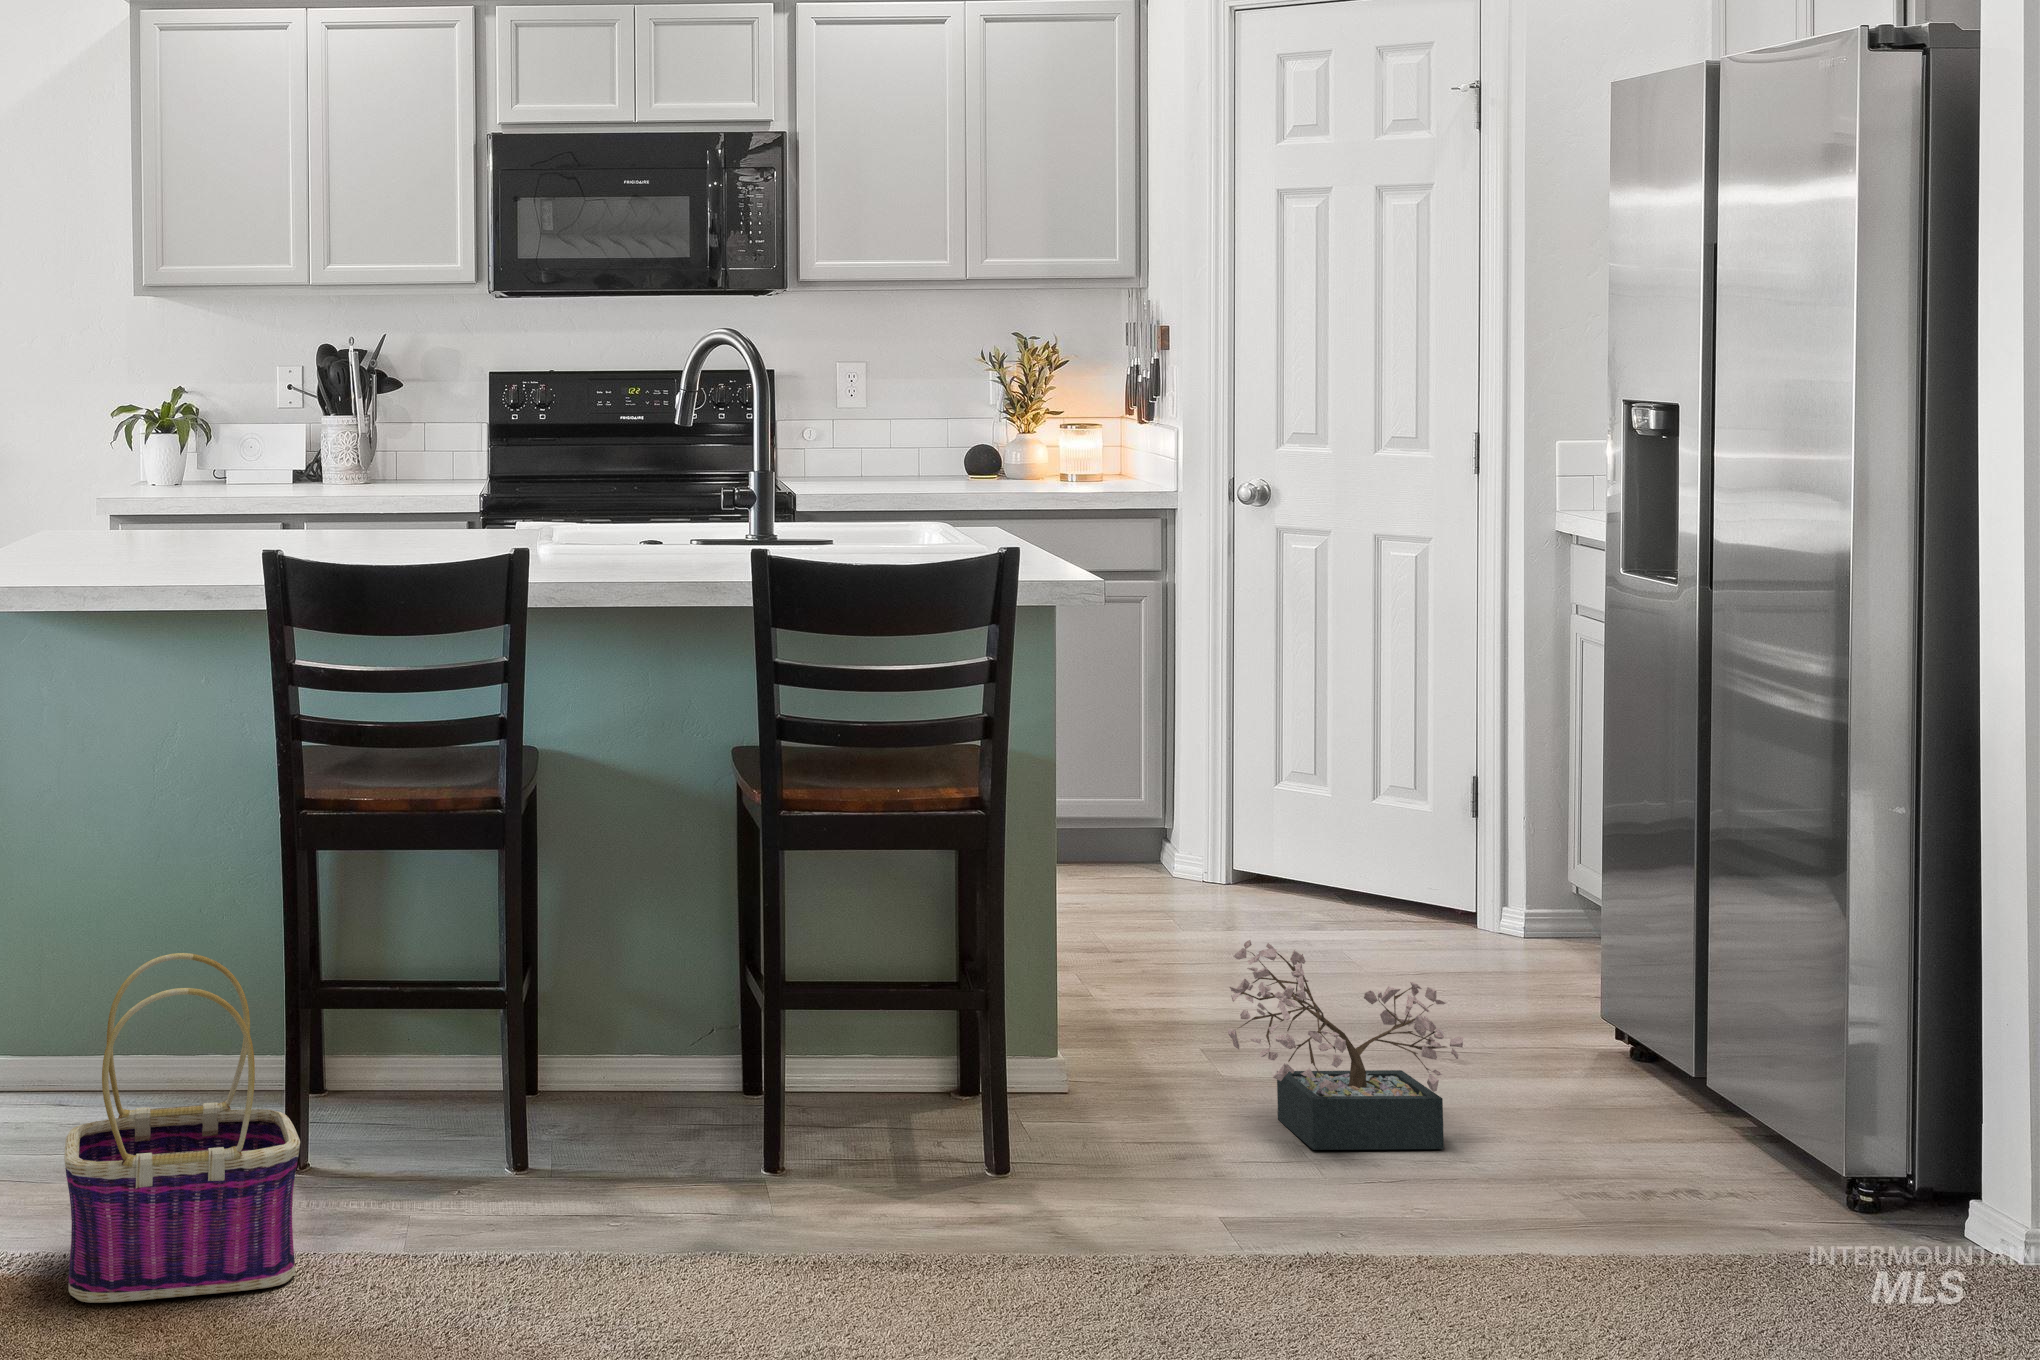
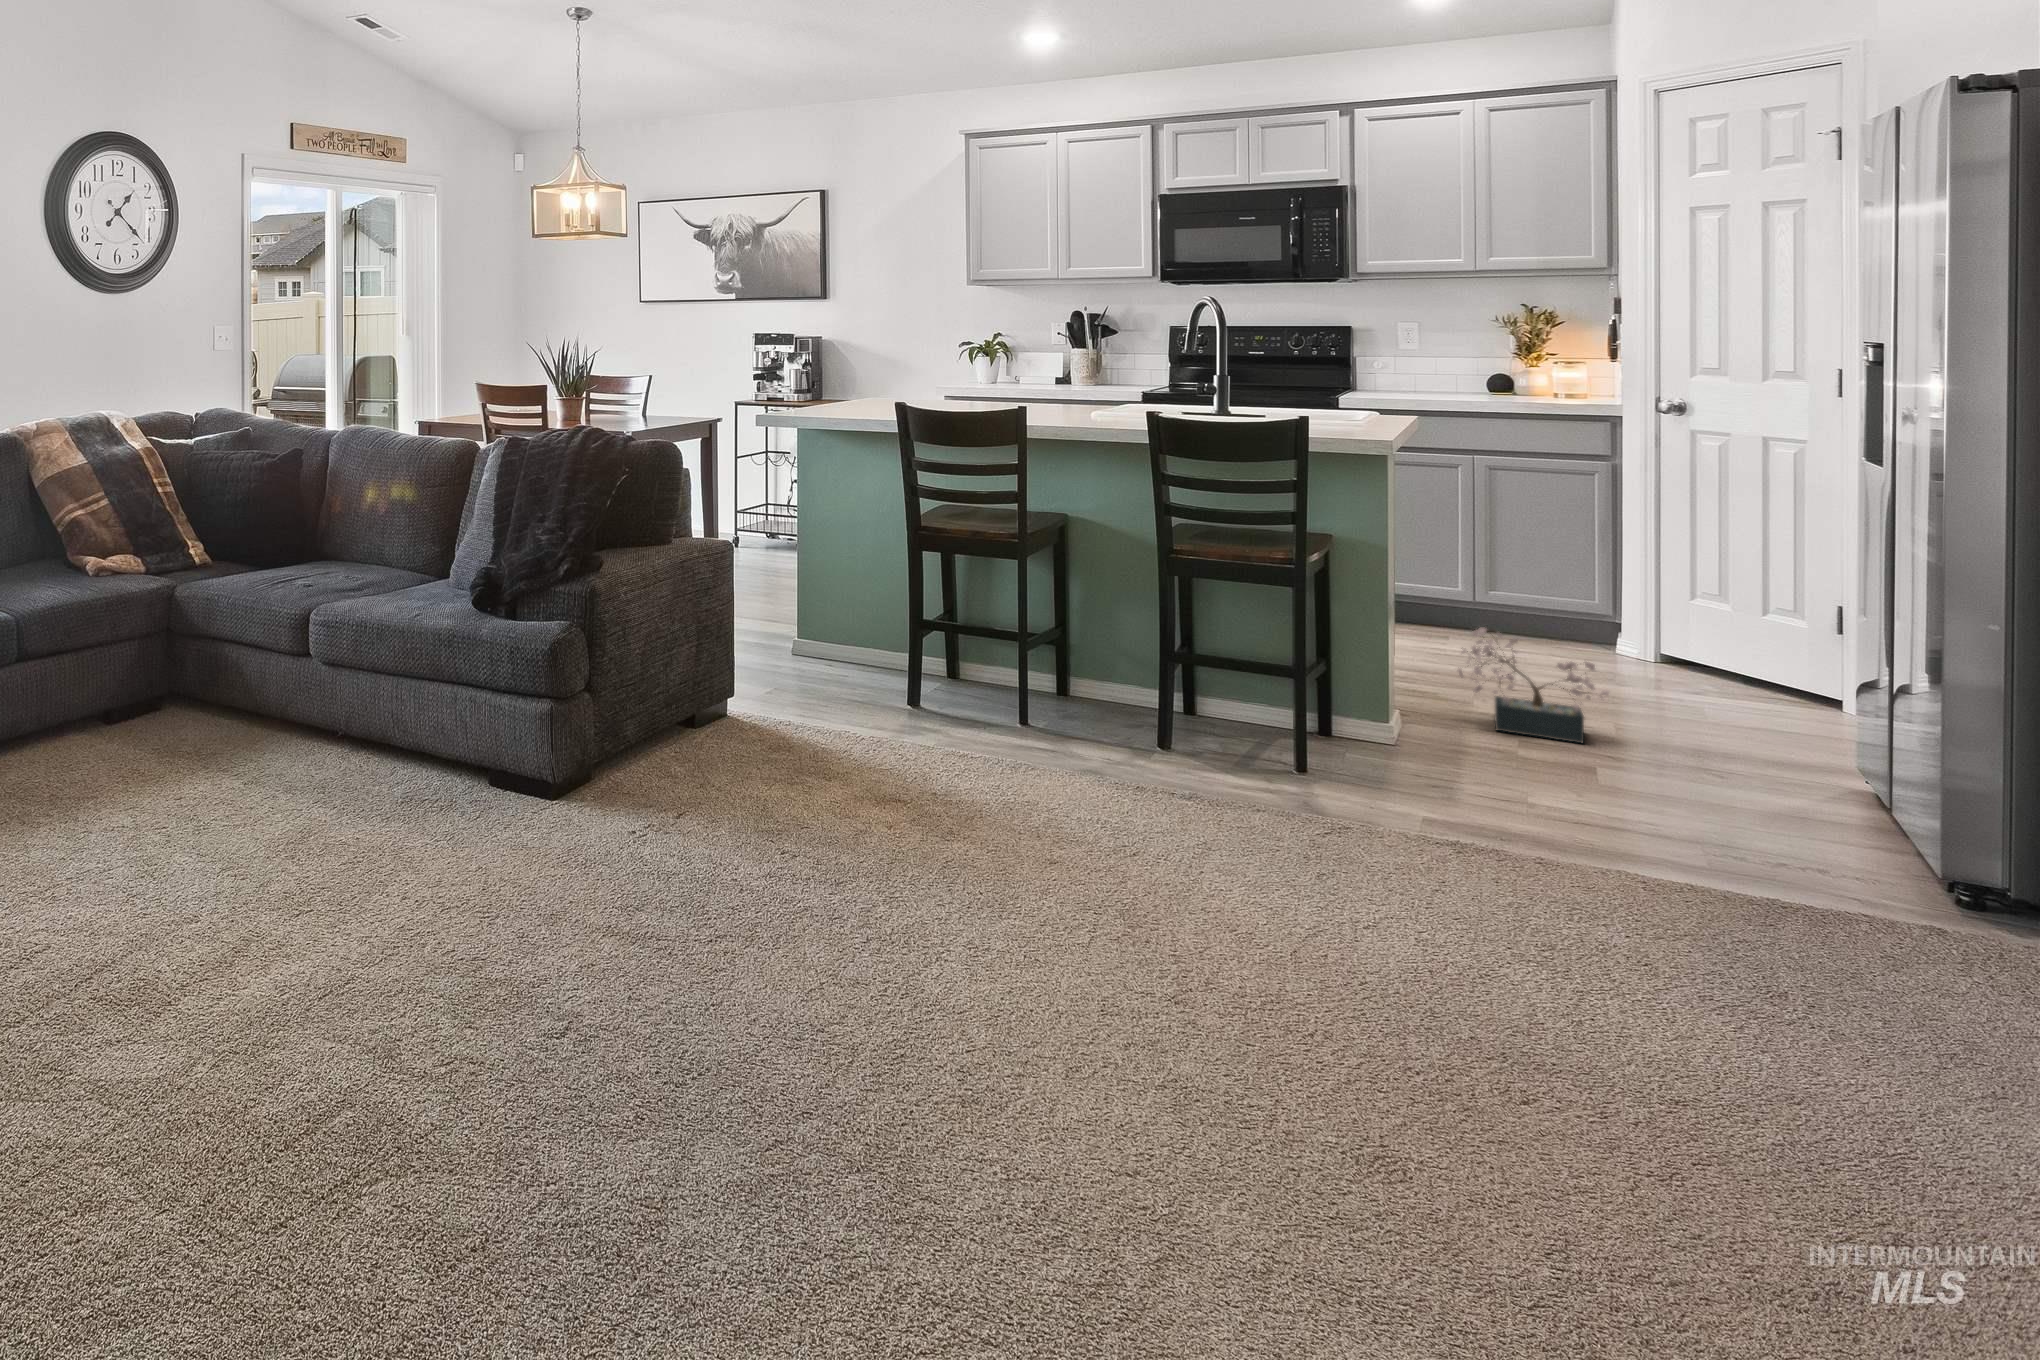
basket: present [64,953,300,1303] -> none [855,554,947,679]

